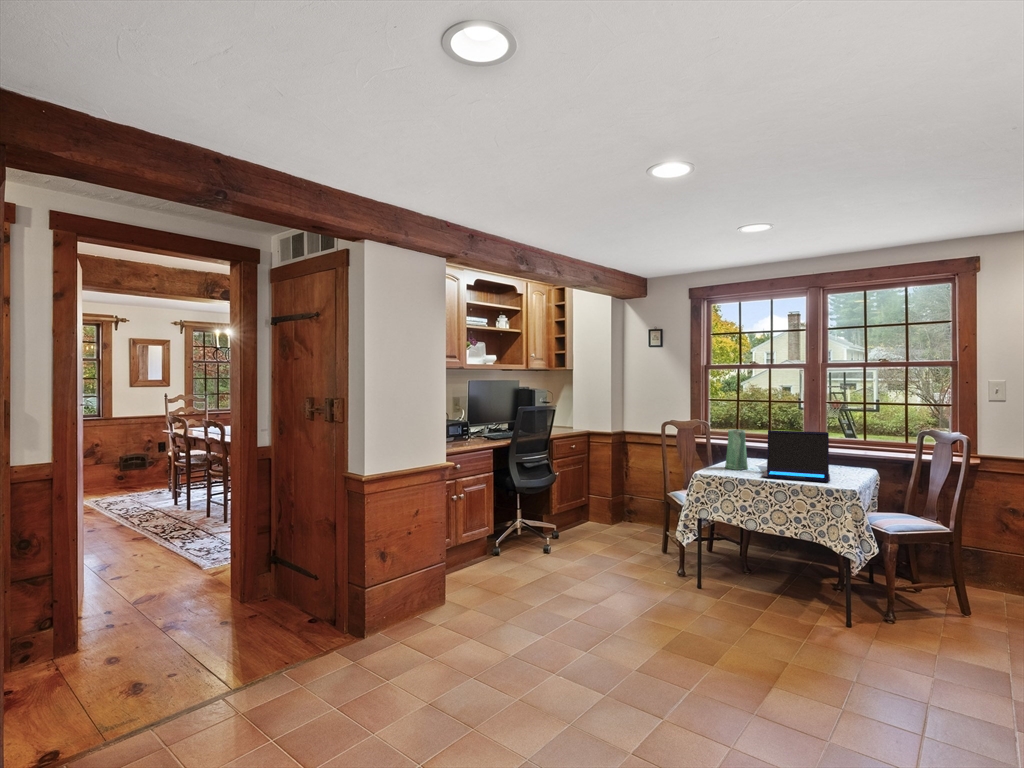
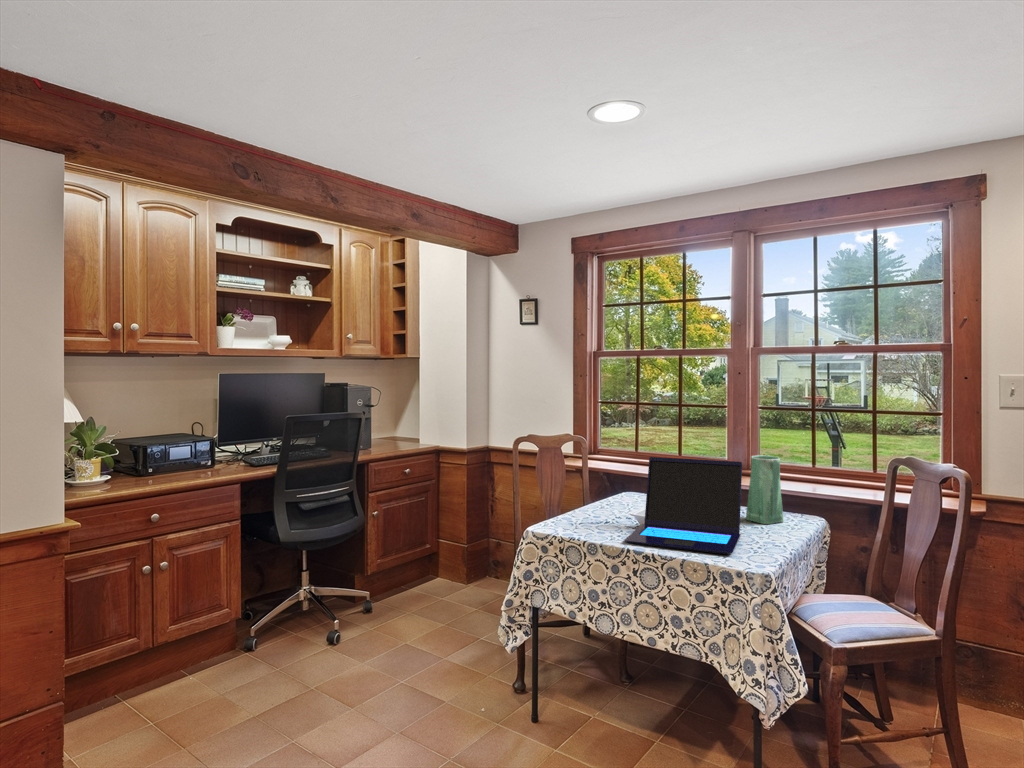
vase: present [725,429,748,470] -> present [746,455,783,524]

